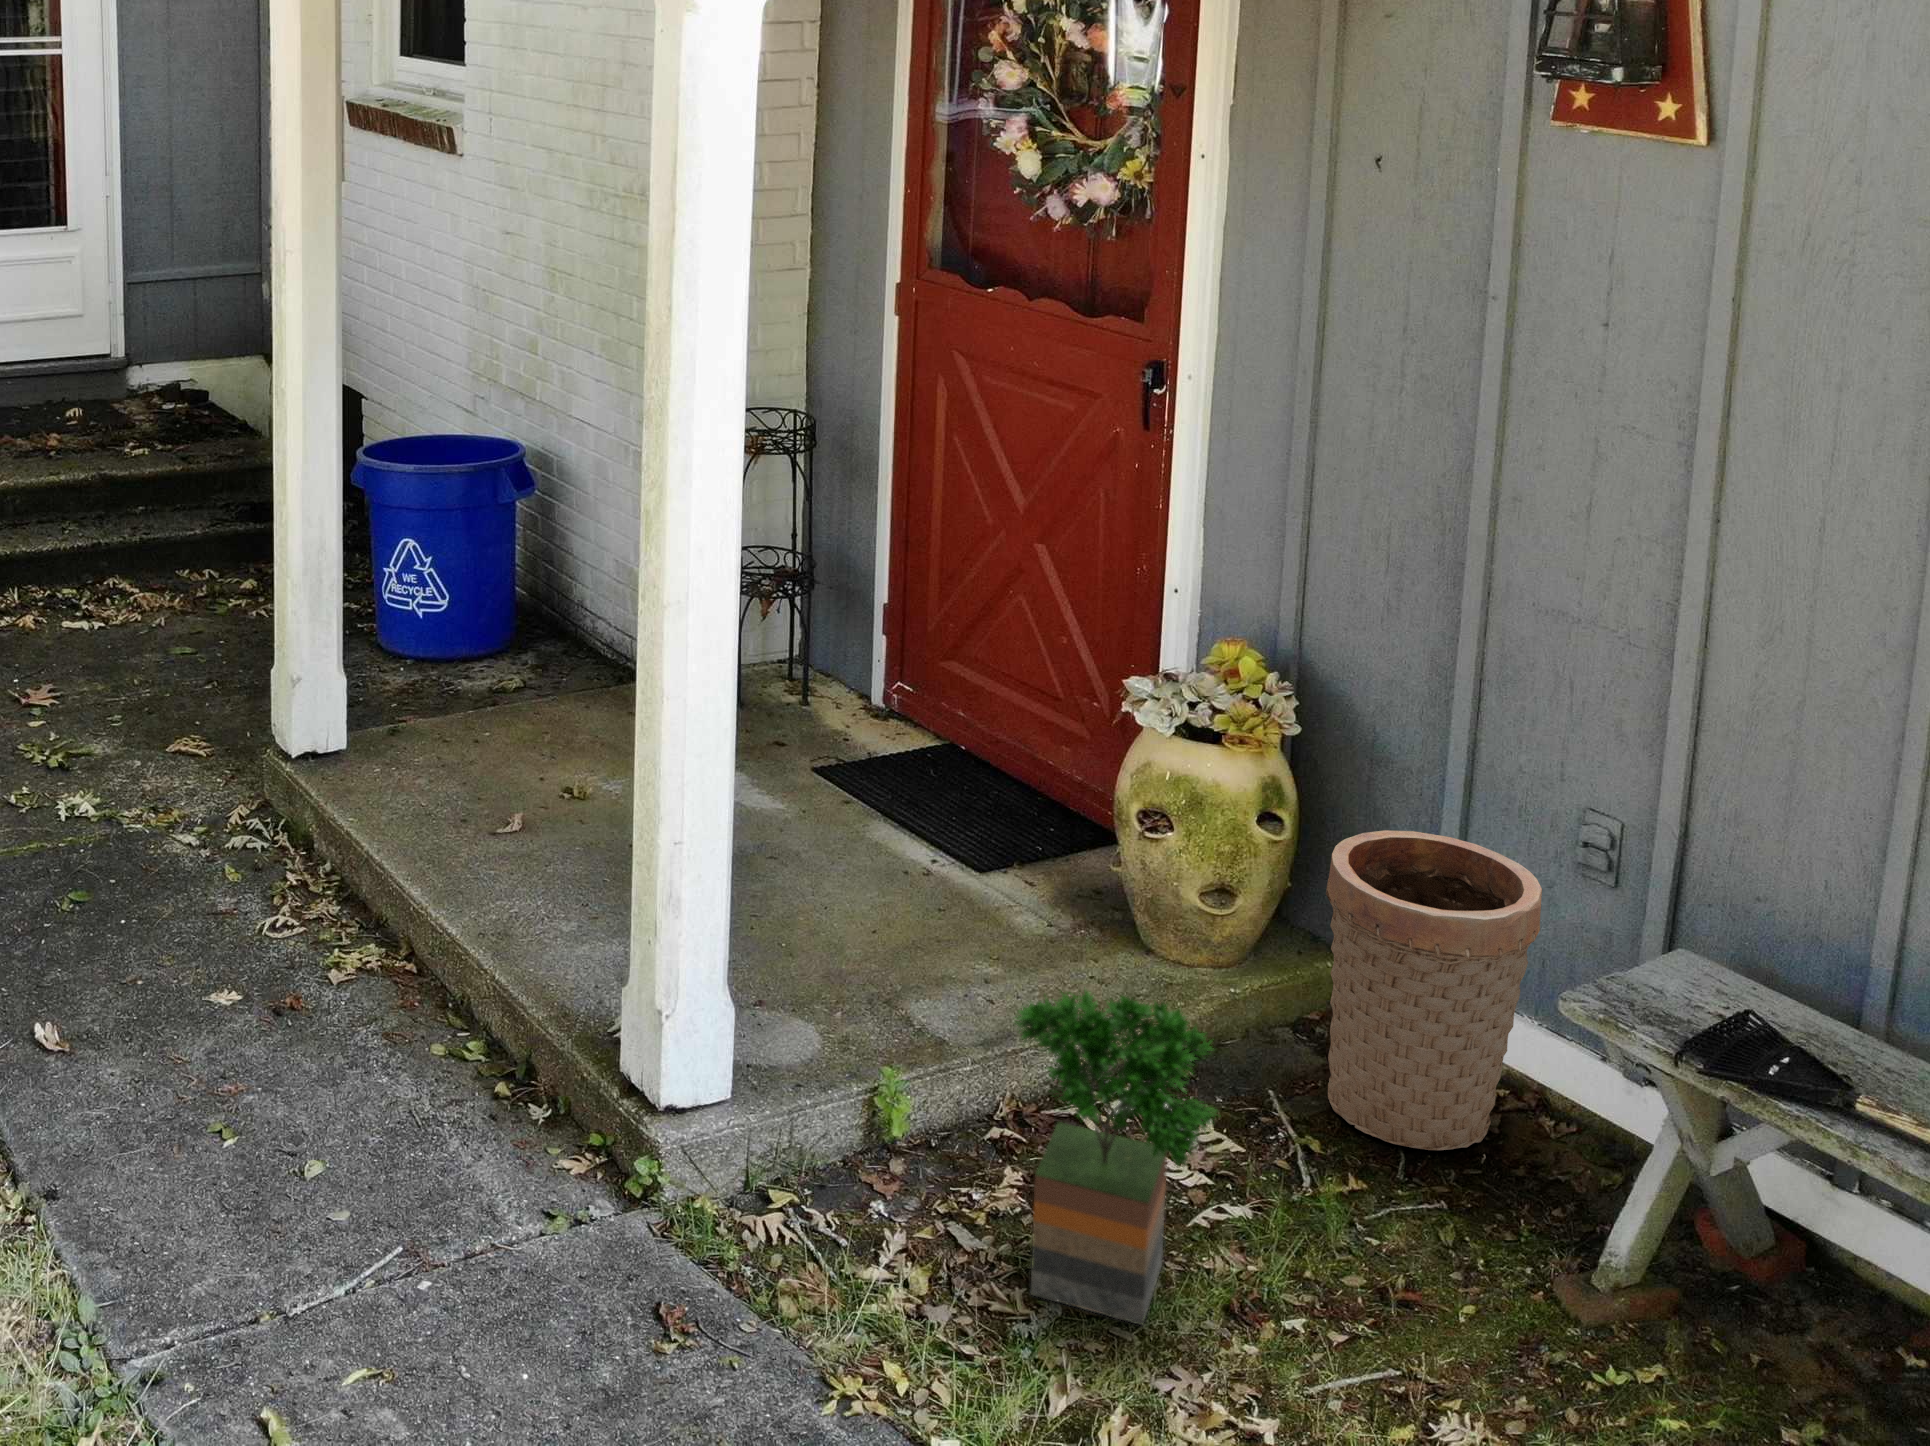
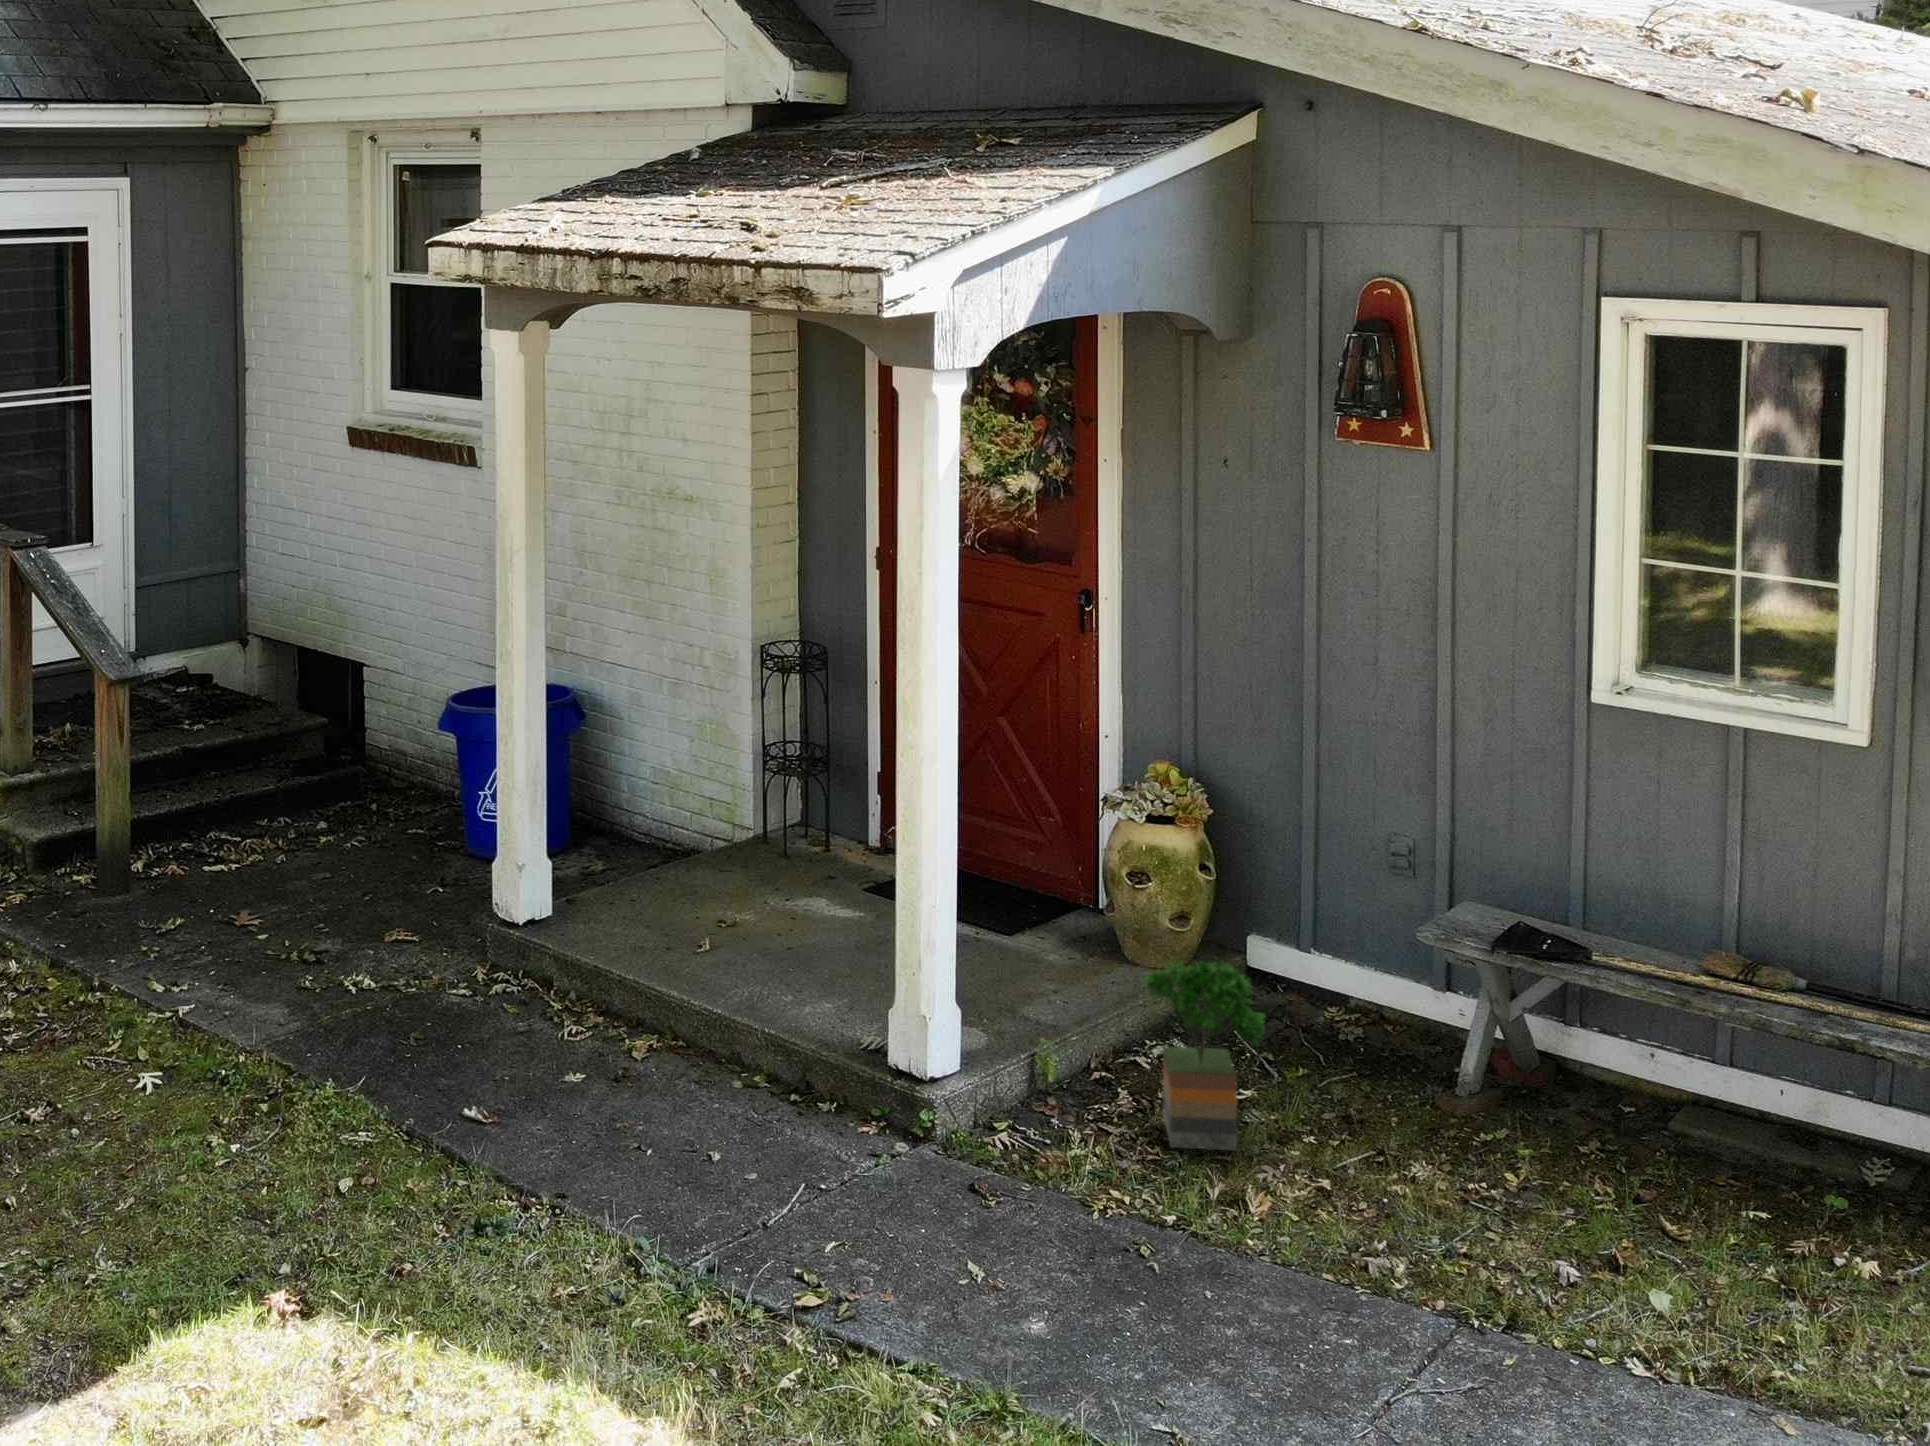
basket: present [1326,830,1542,1150] -> none [1254,860,1374,1046]

